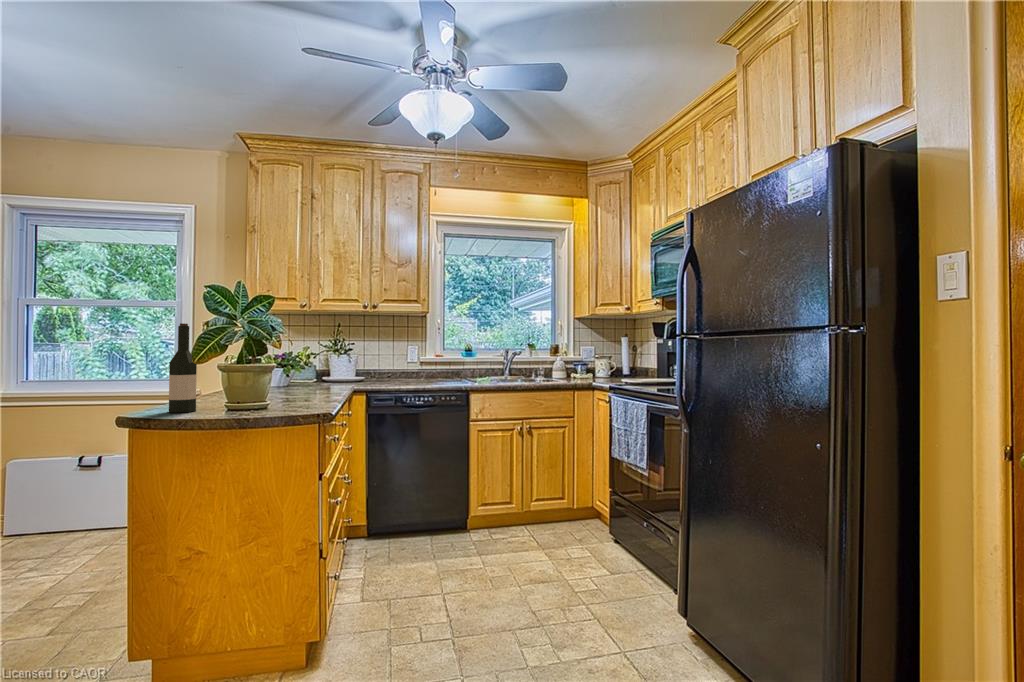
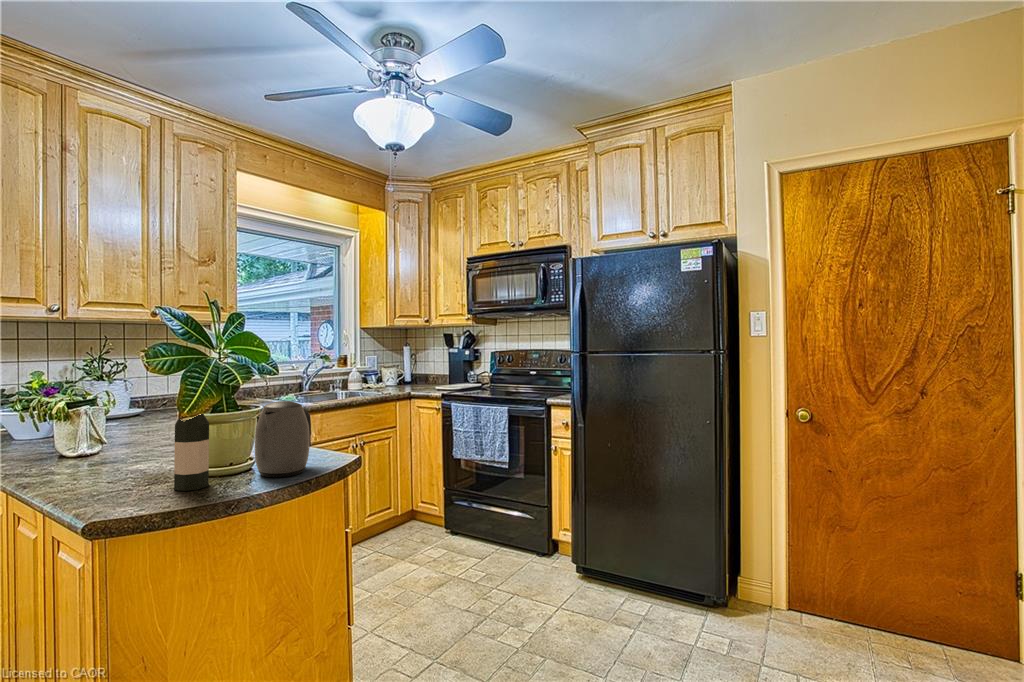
kettle: none [220,350,290,414] -> present [255,401,310,477]

